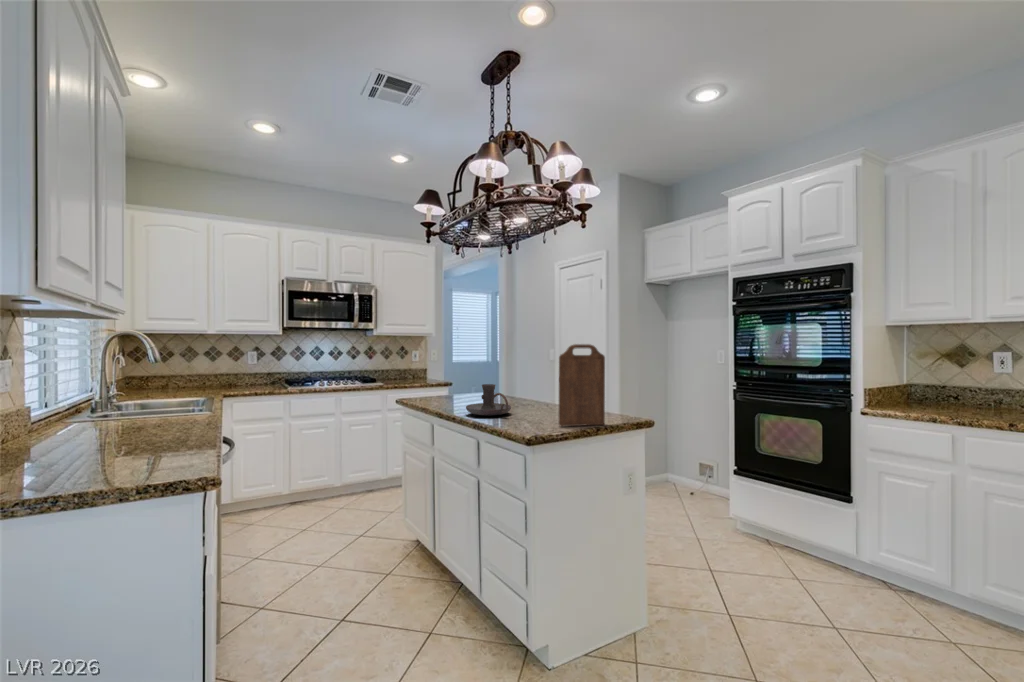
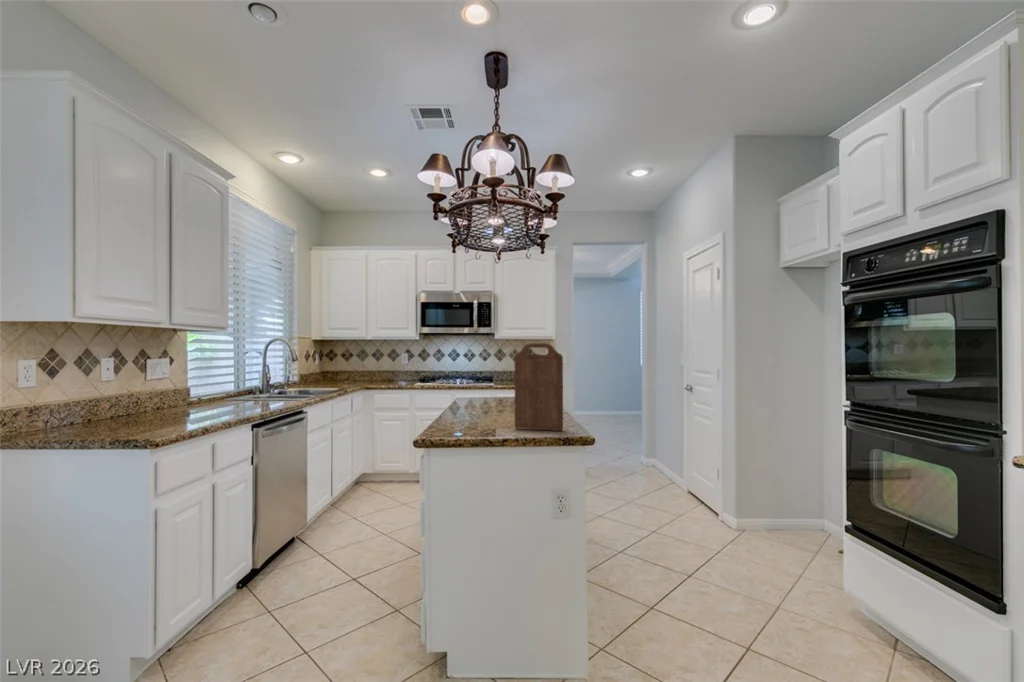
candle holder: present [466,384,511,416] -> none [472,384,516,414]

